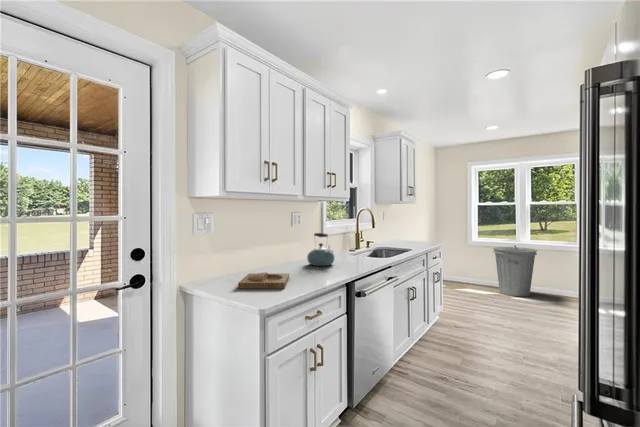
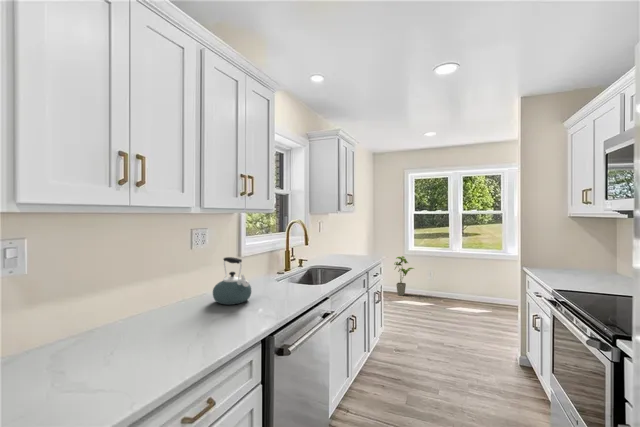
trash can: present [493,245,537,297] -> none [429,255,471,307]
house plant: none [457,246,479,284] -> present [395,256,413,296]
tray: present [238,273,289,289] -> none [57,330,170,377]

